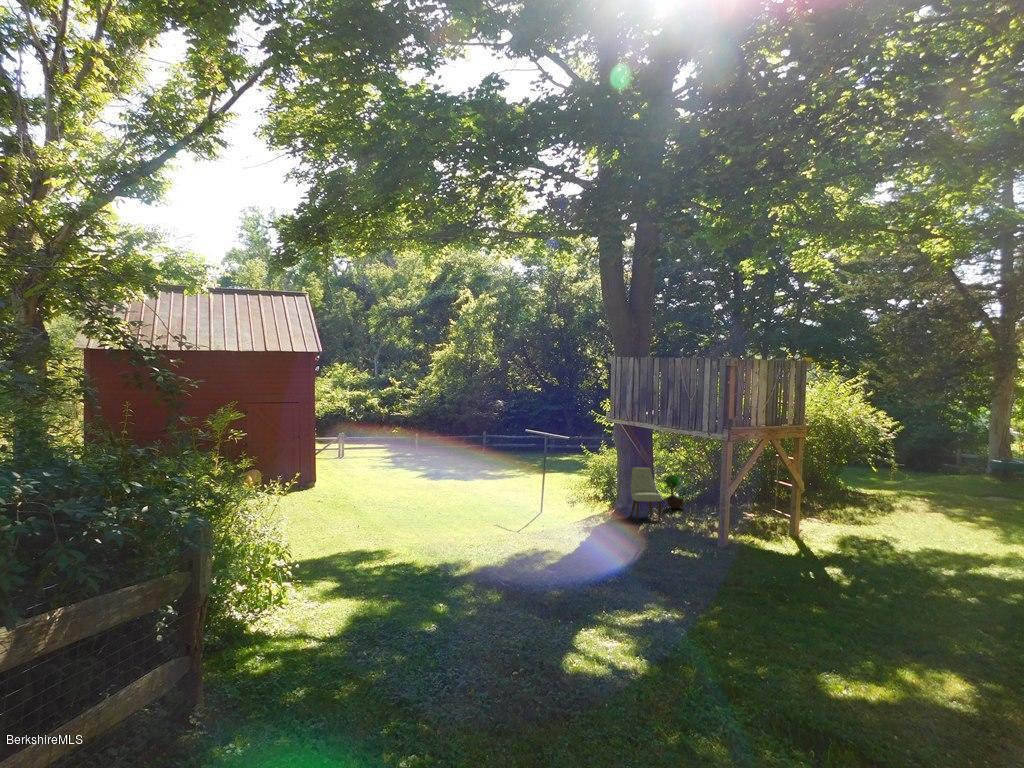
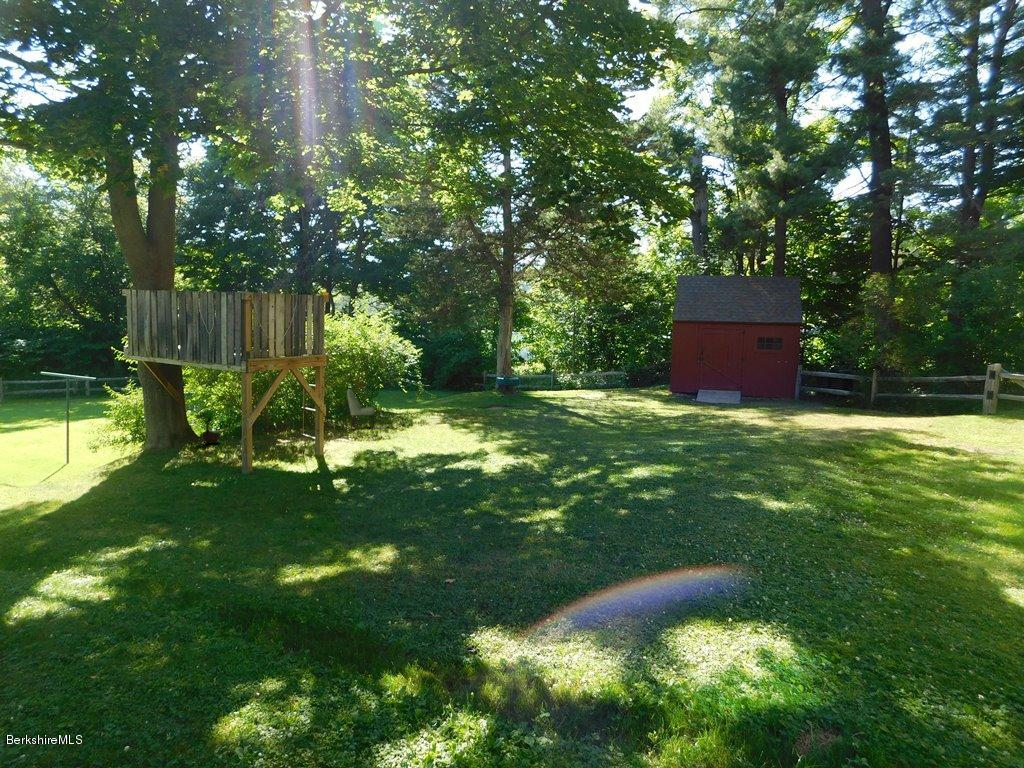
chair: present [631,467,662,520] -> present [347,390,375,429]

